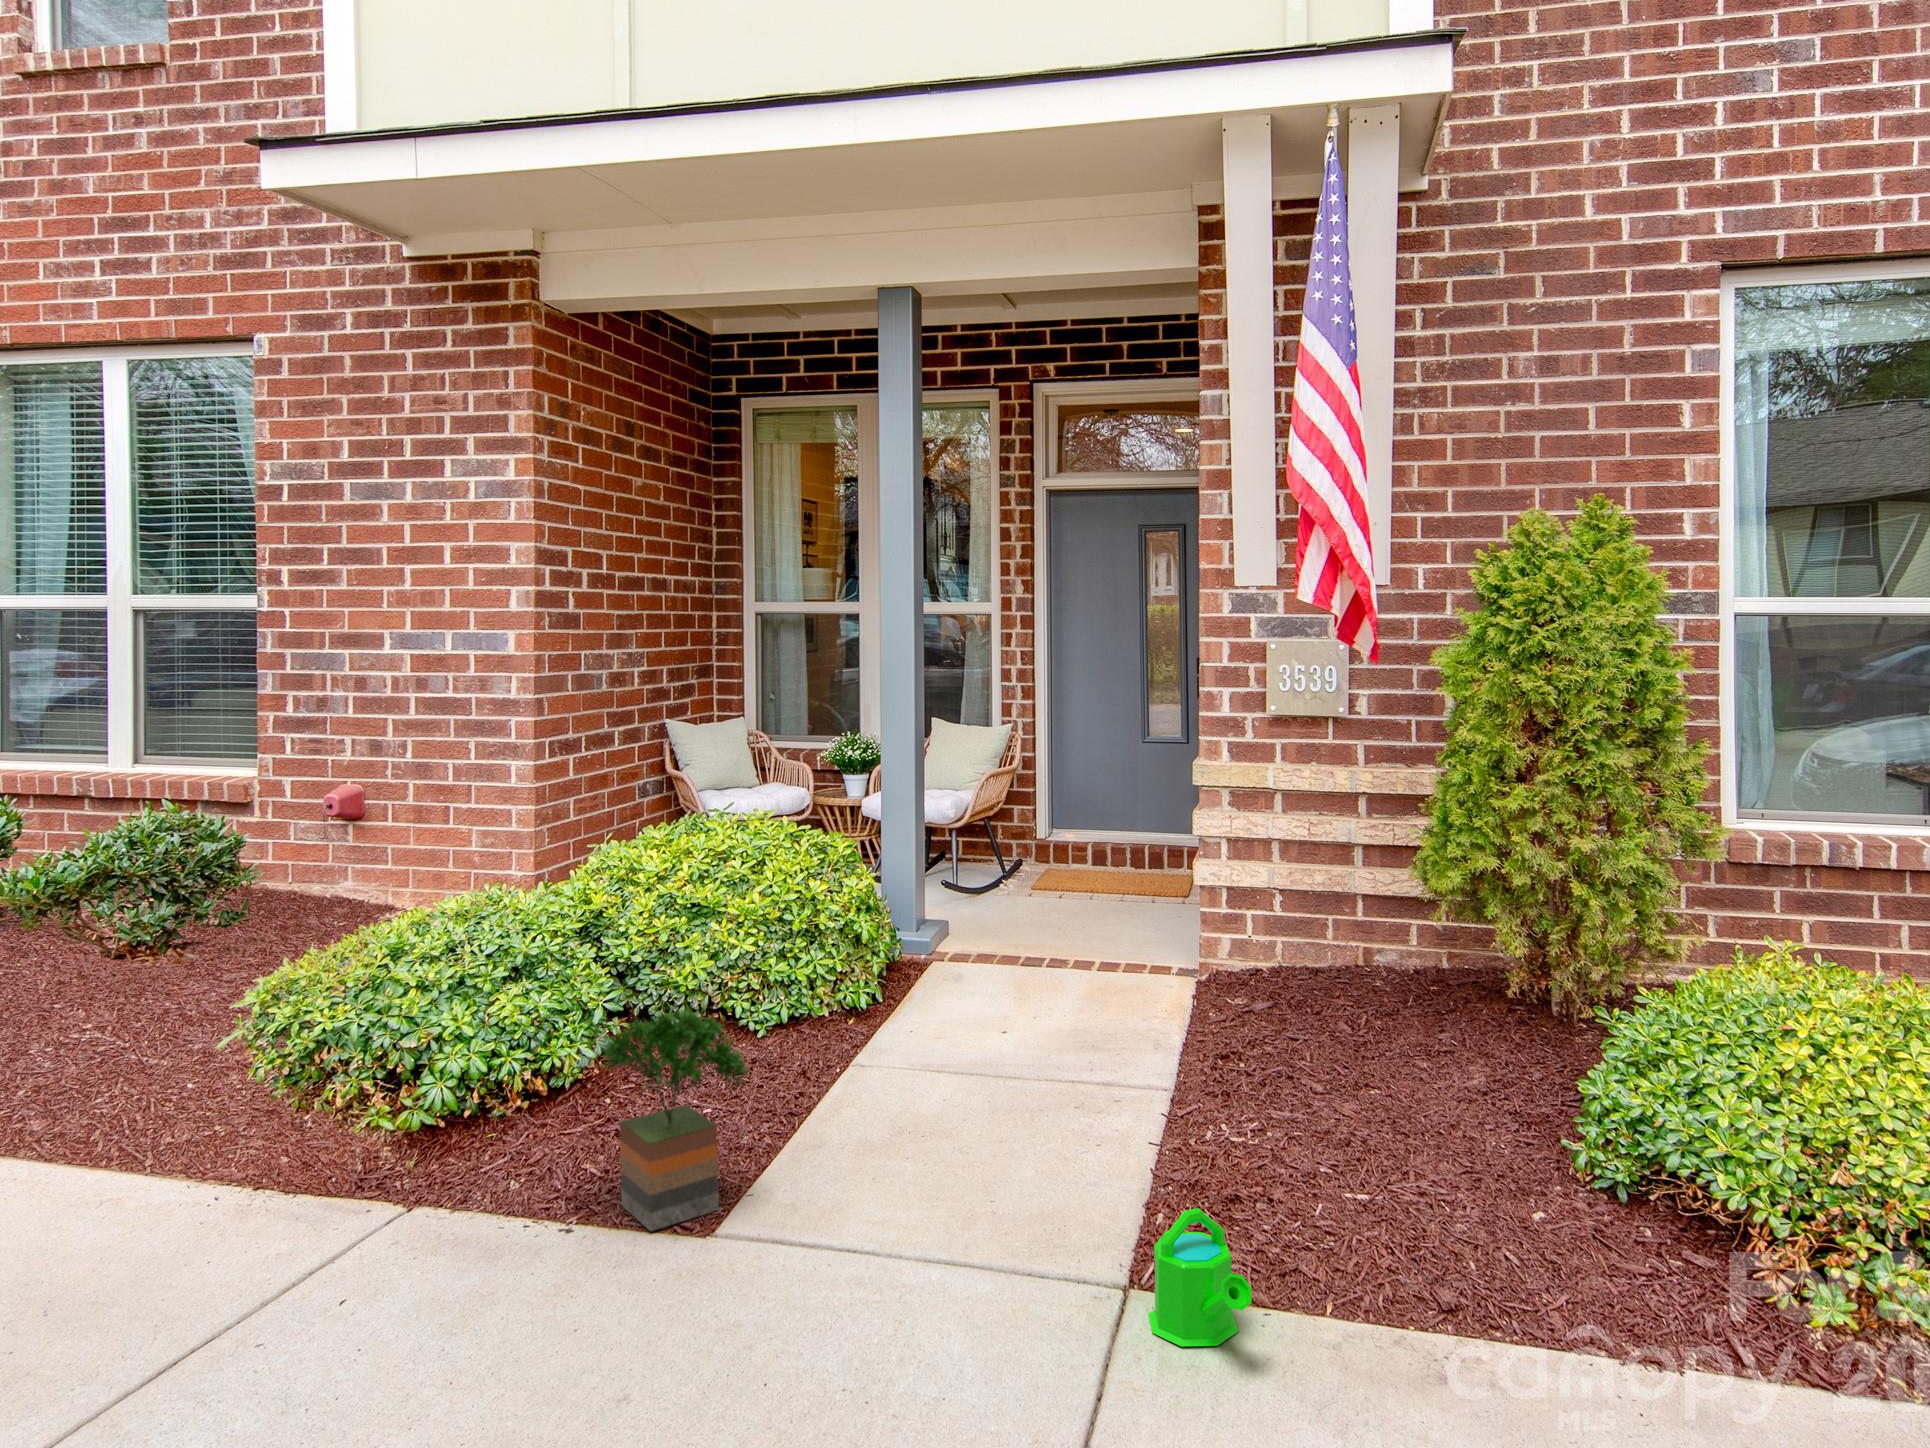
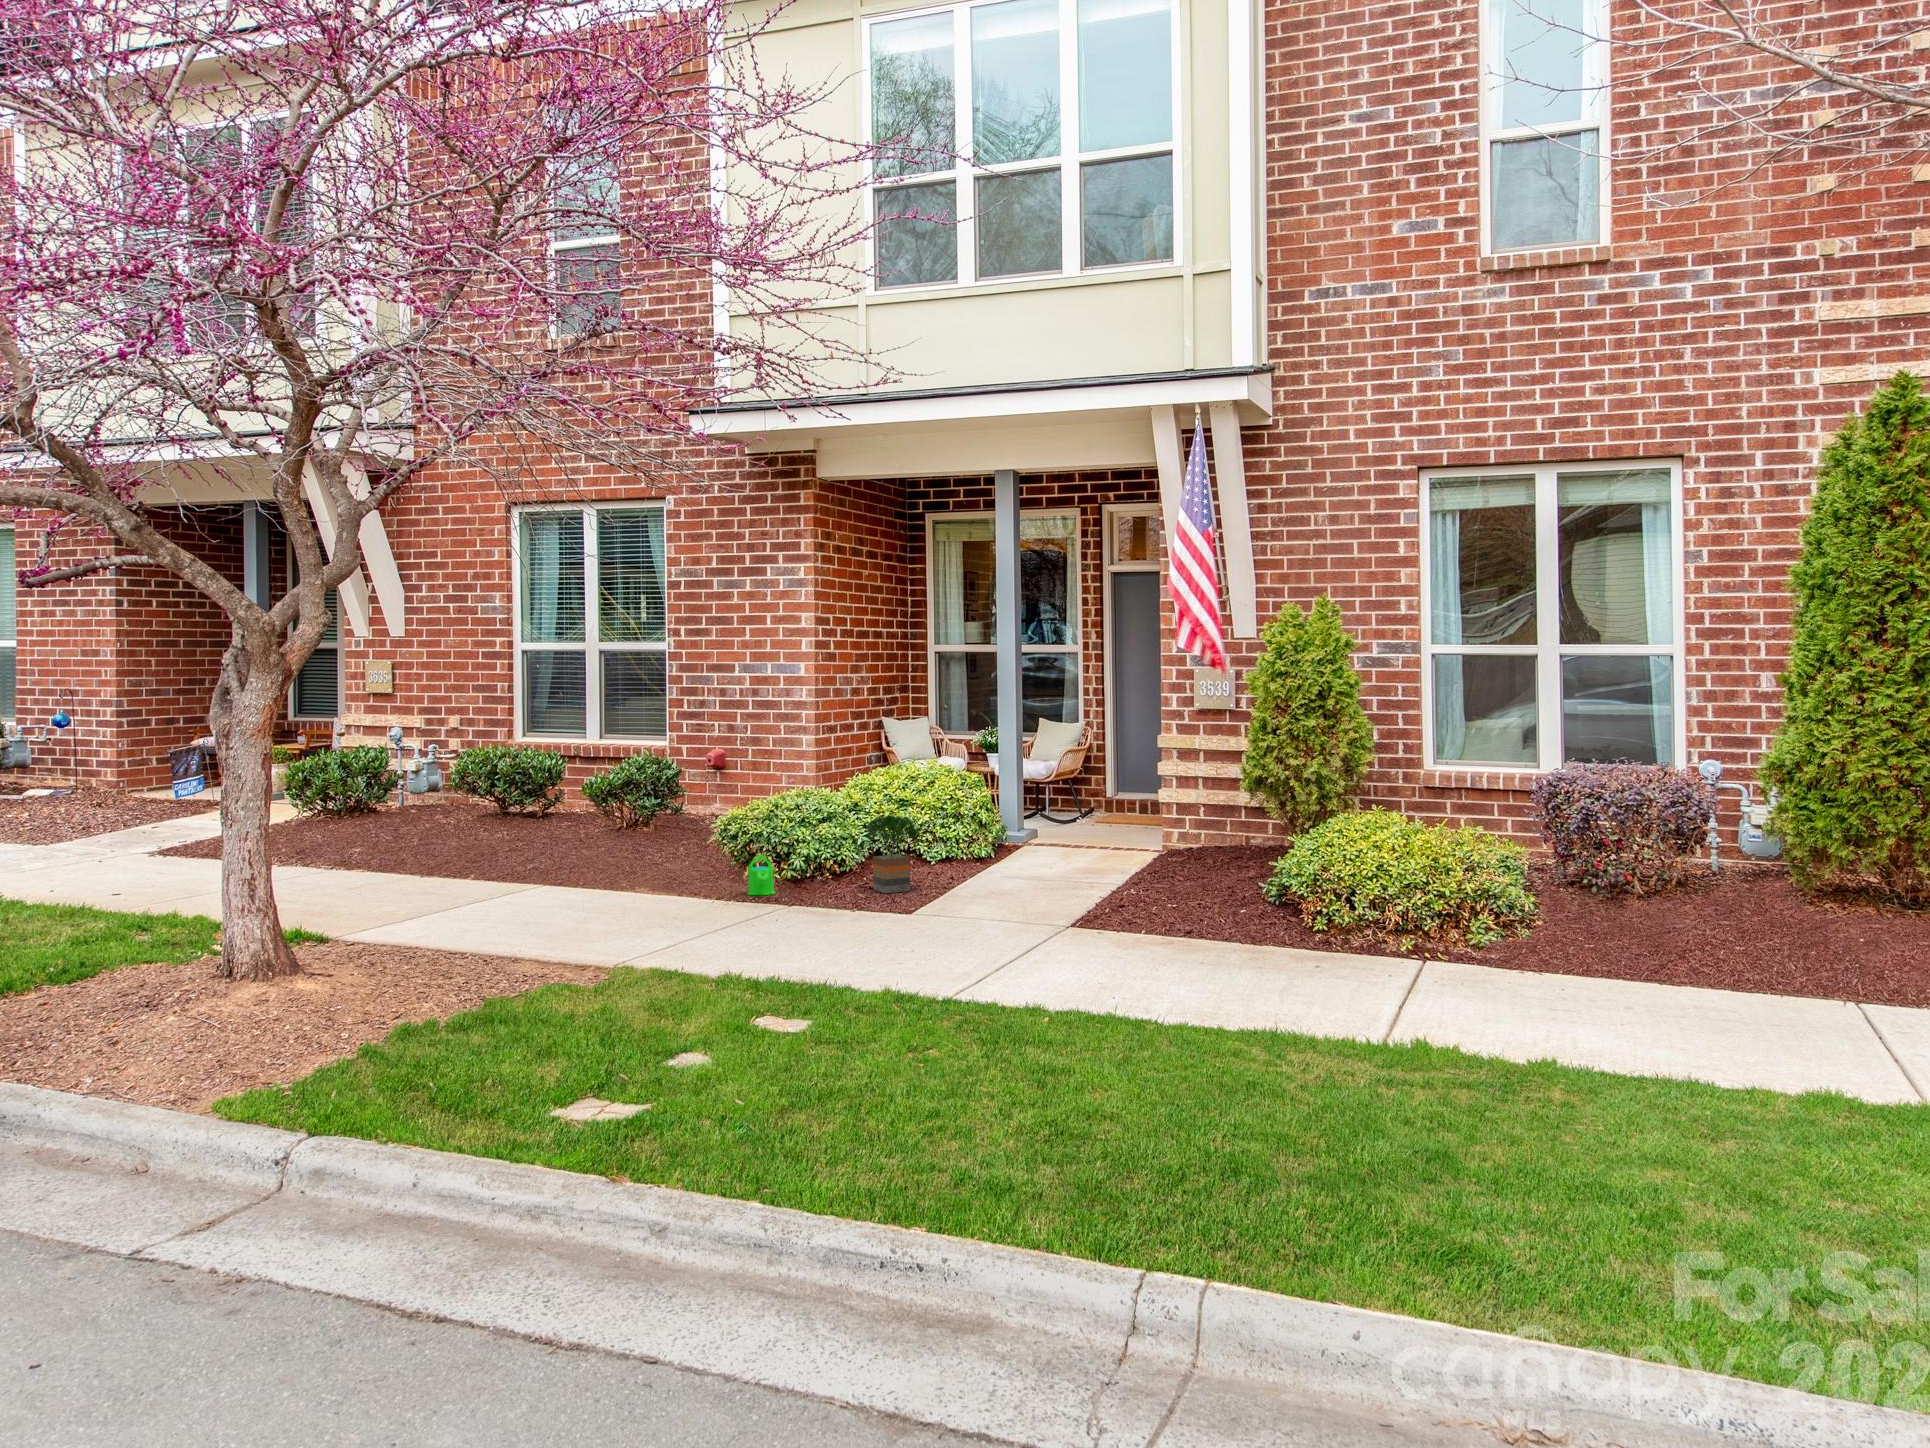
watering can: present [1148,1208,1252,1346] -> present [748,855,774,895]

